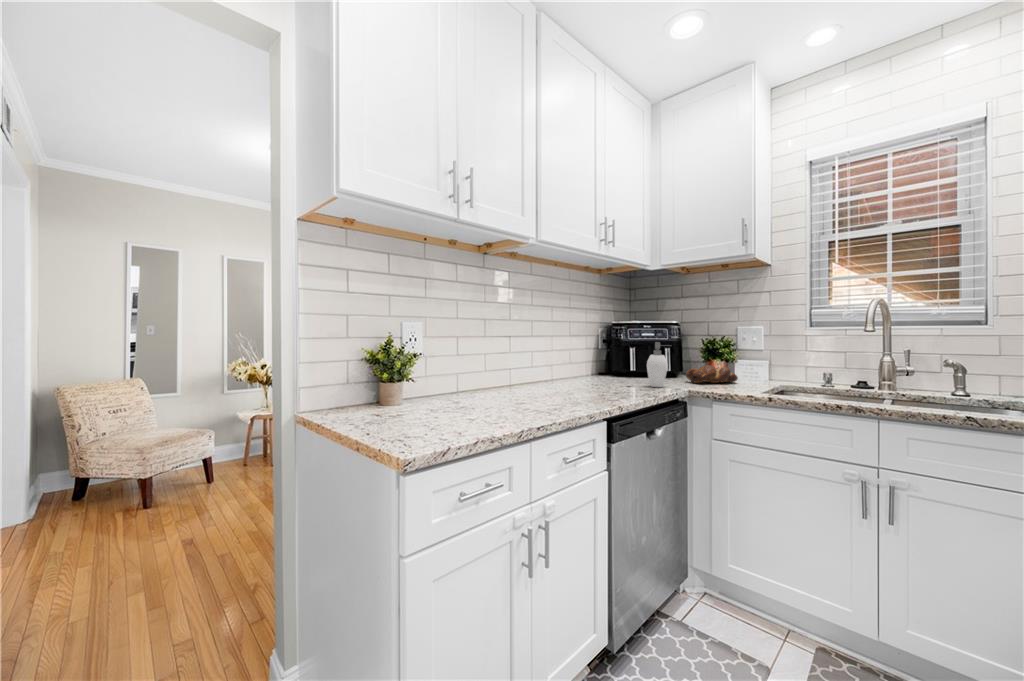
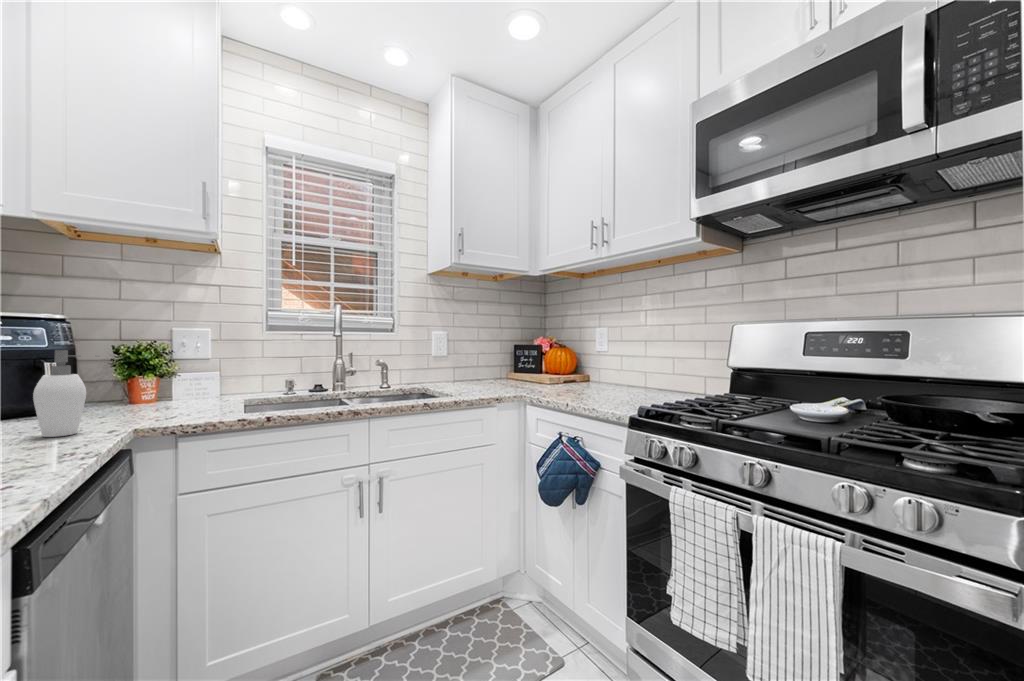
bread loaf: present [686,365,738,383] -> none [104,385,191,416]

